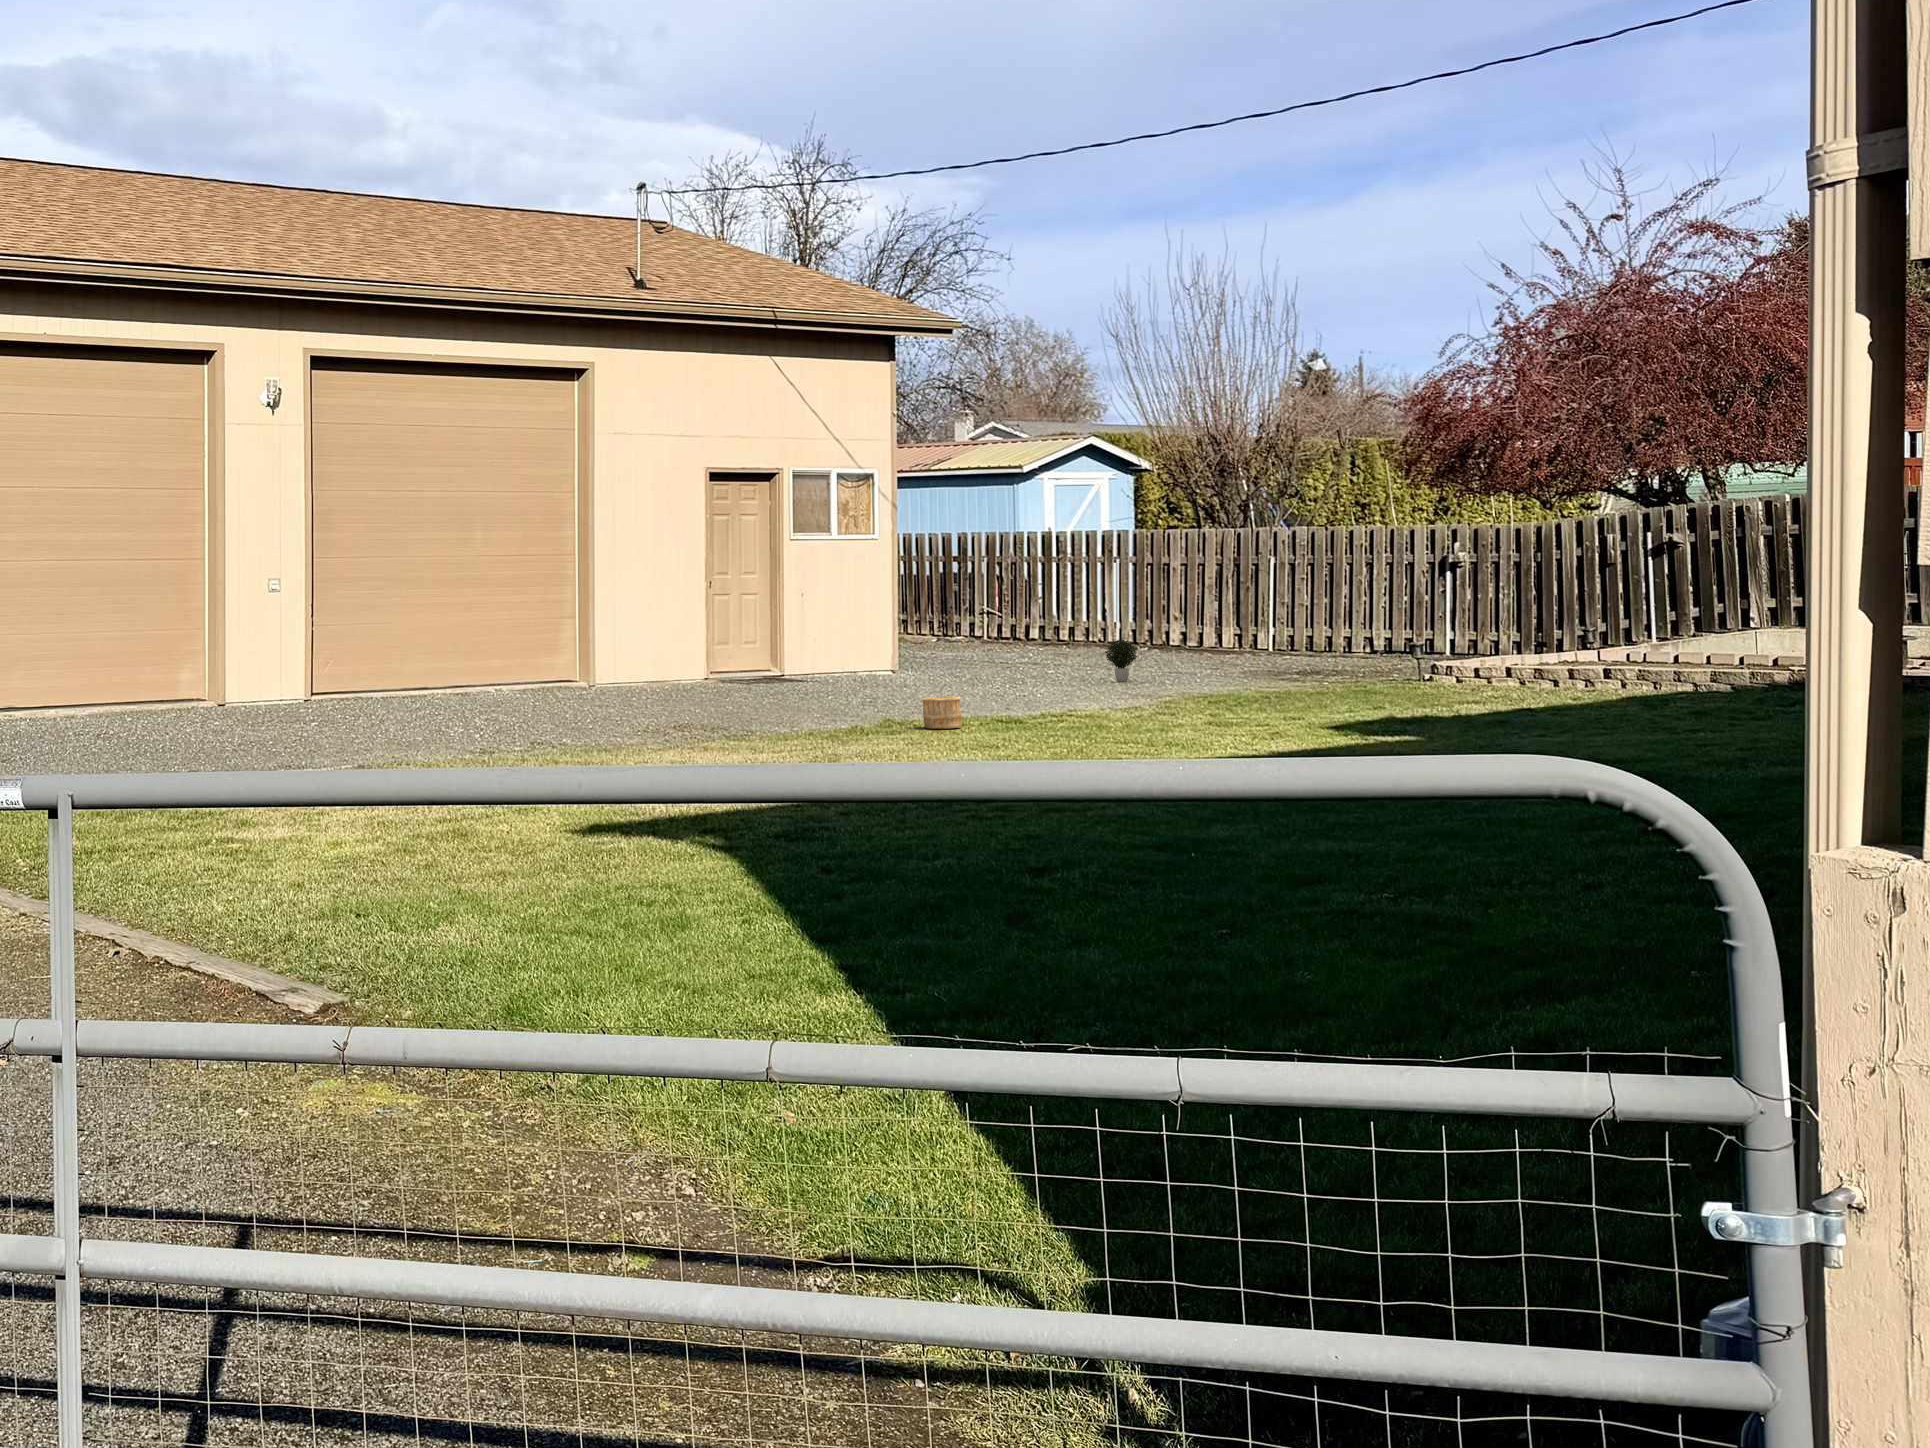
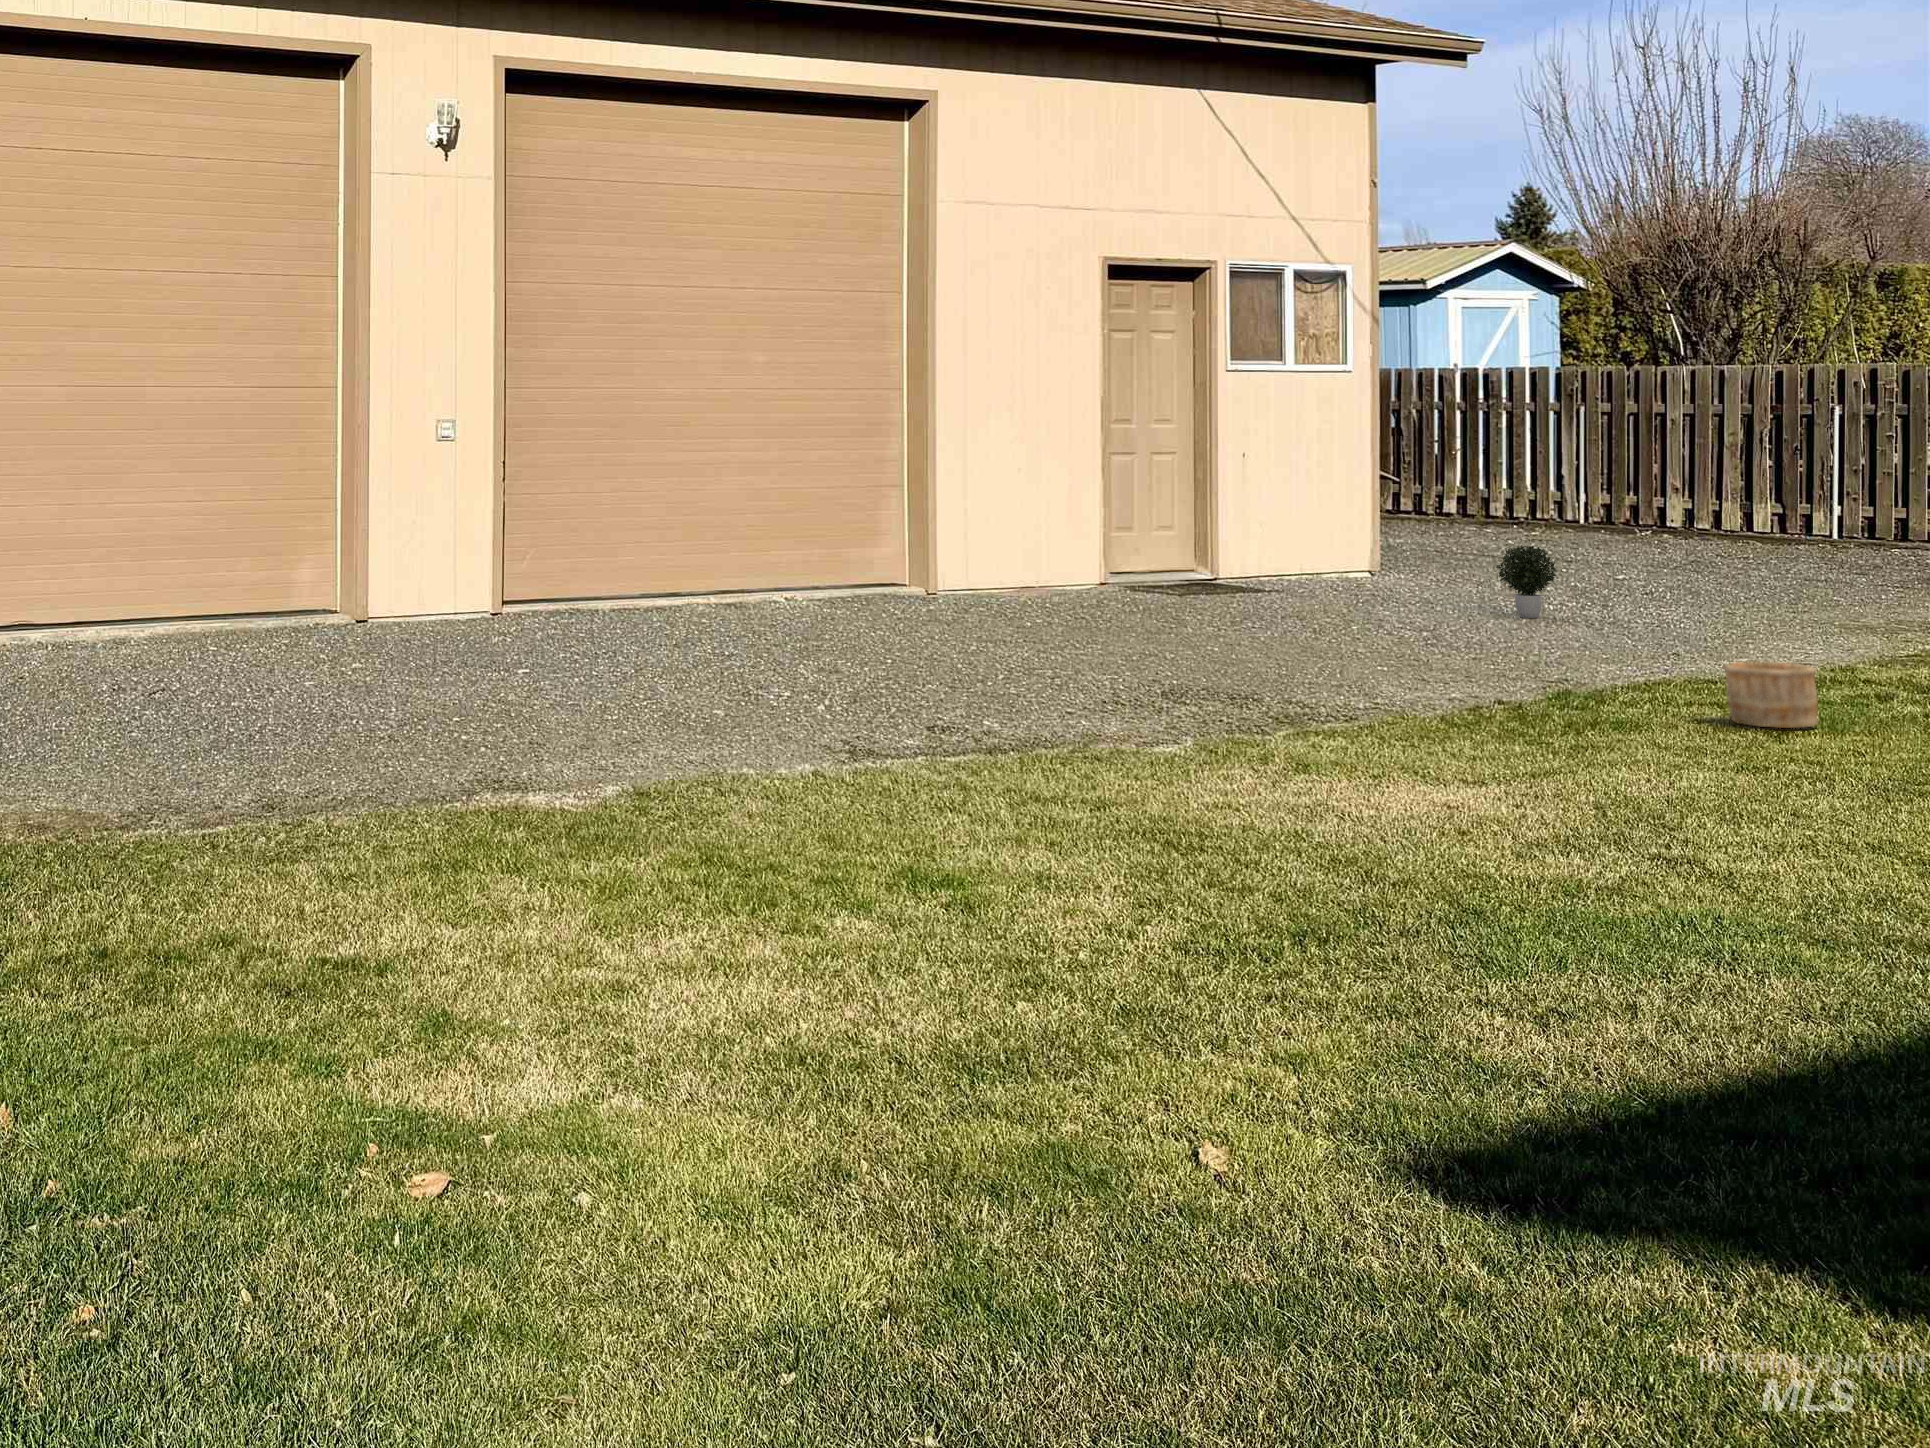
potted plant: present [1105,639,1137,682] -> present [1496,545,1557,618]

